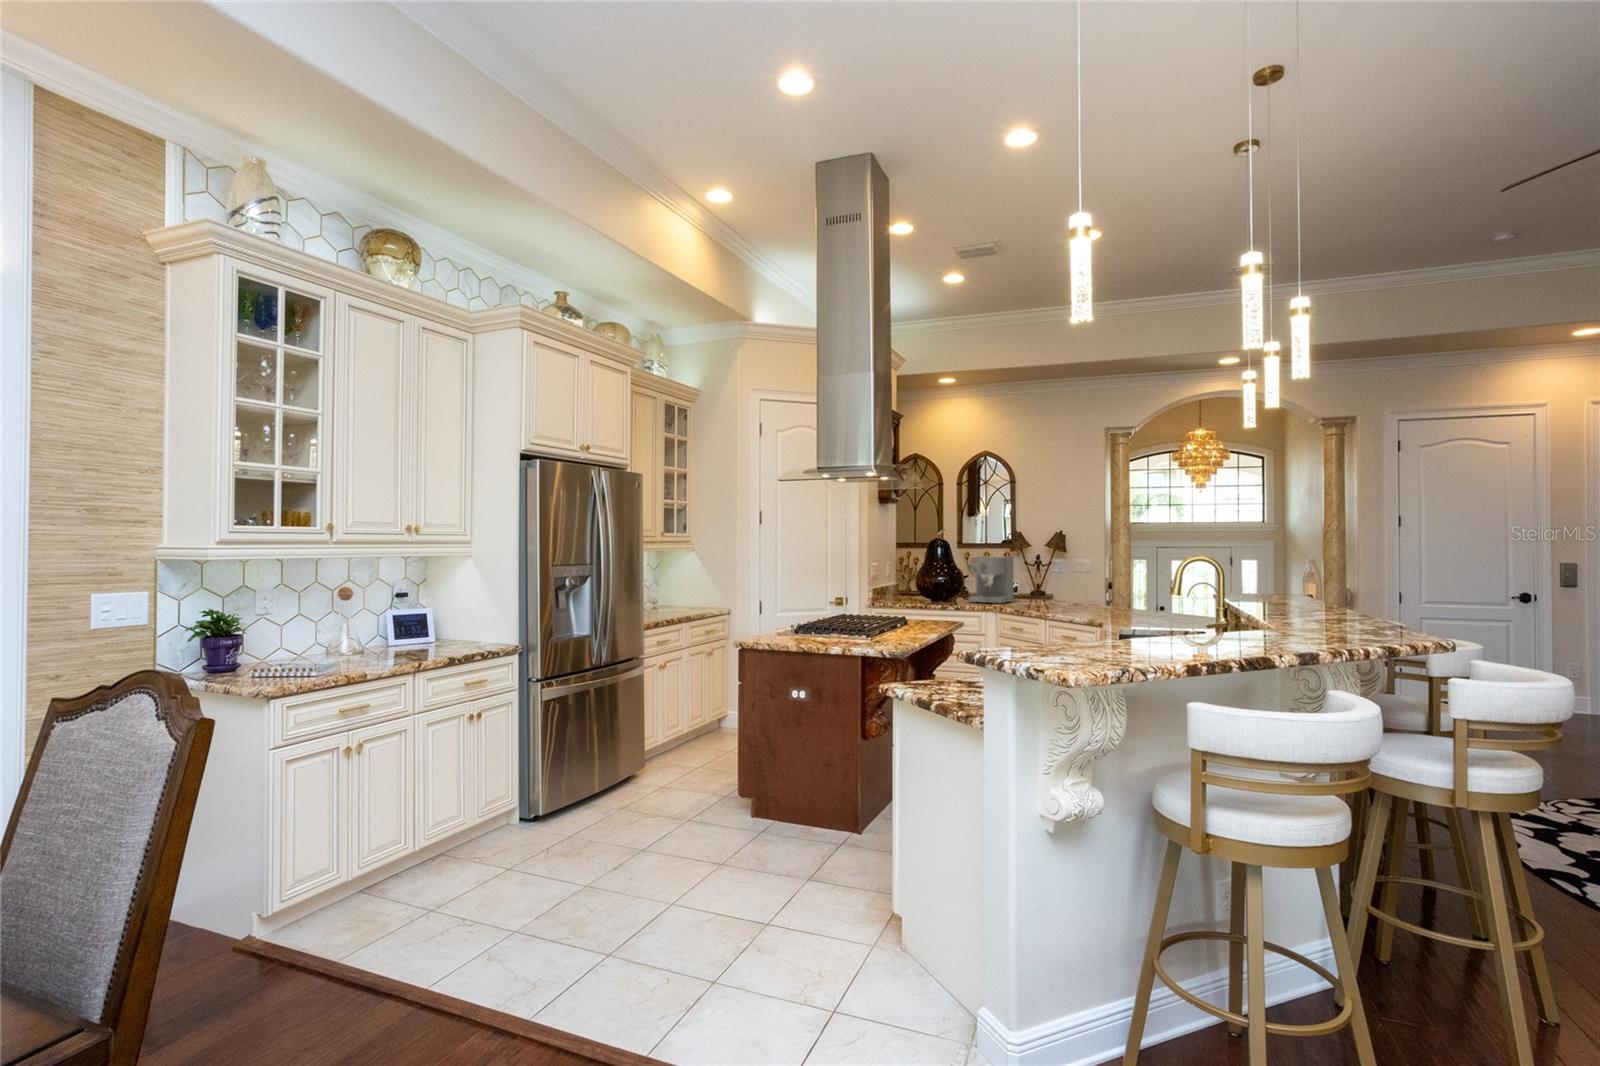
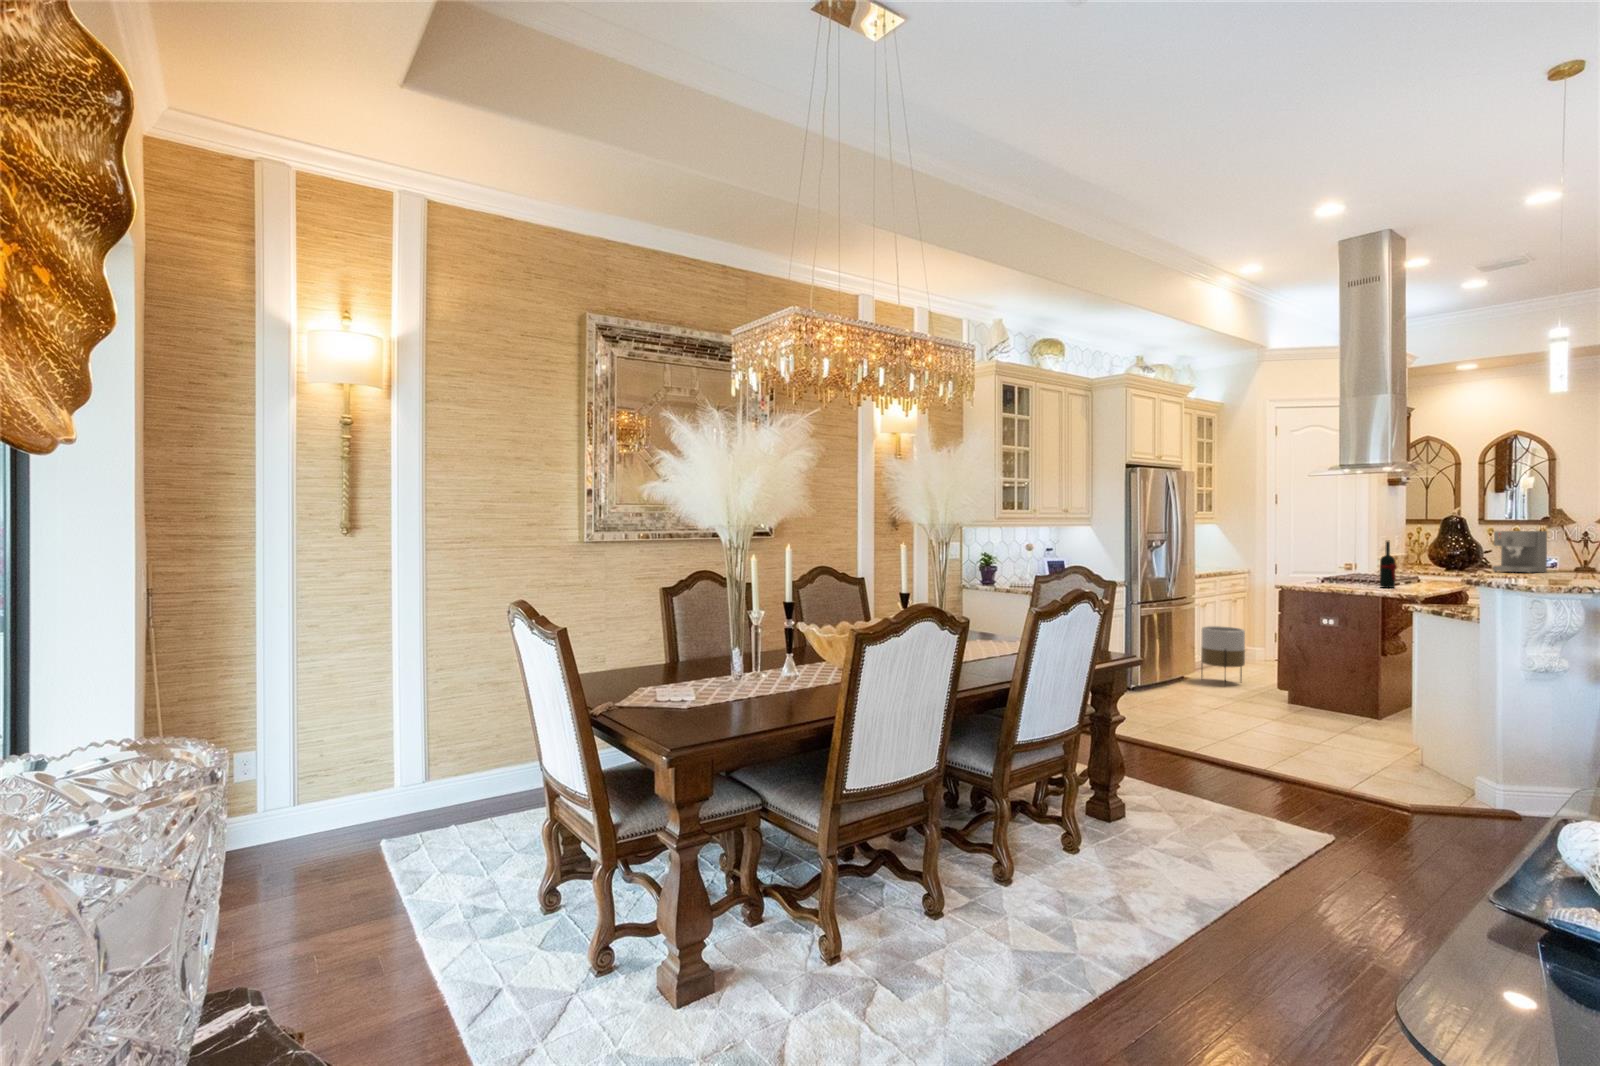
wine bottle: none [853,578,872,645] -> present [1380,540,1397,588]
planter: none [652,697,707,789] -> present [1201,626,1245,681]

